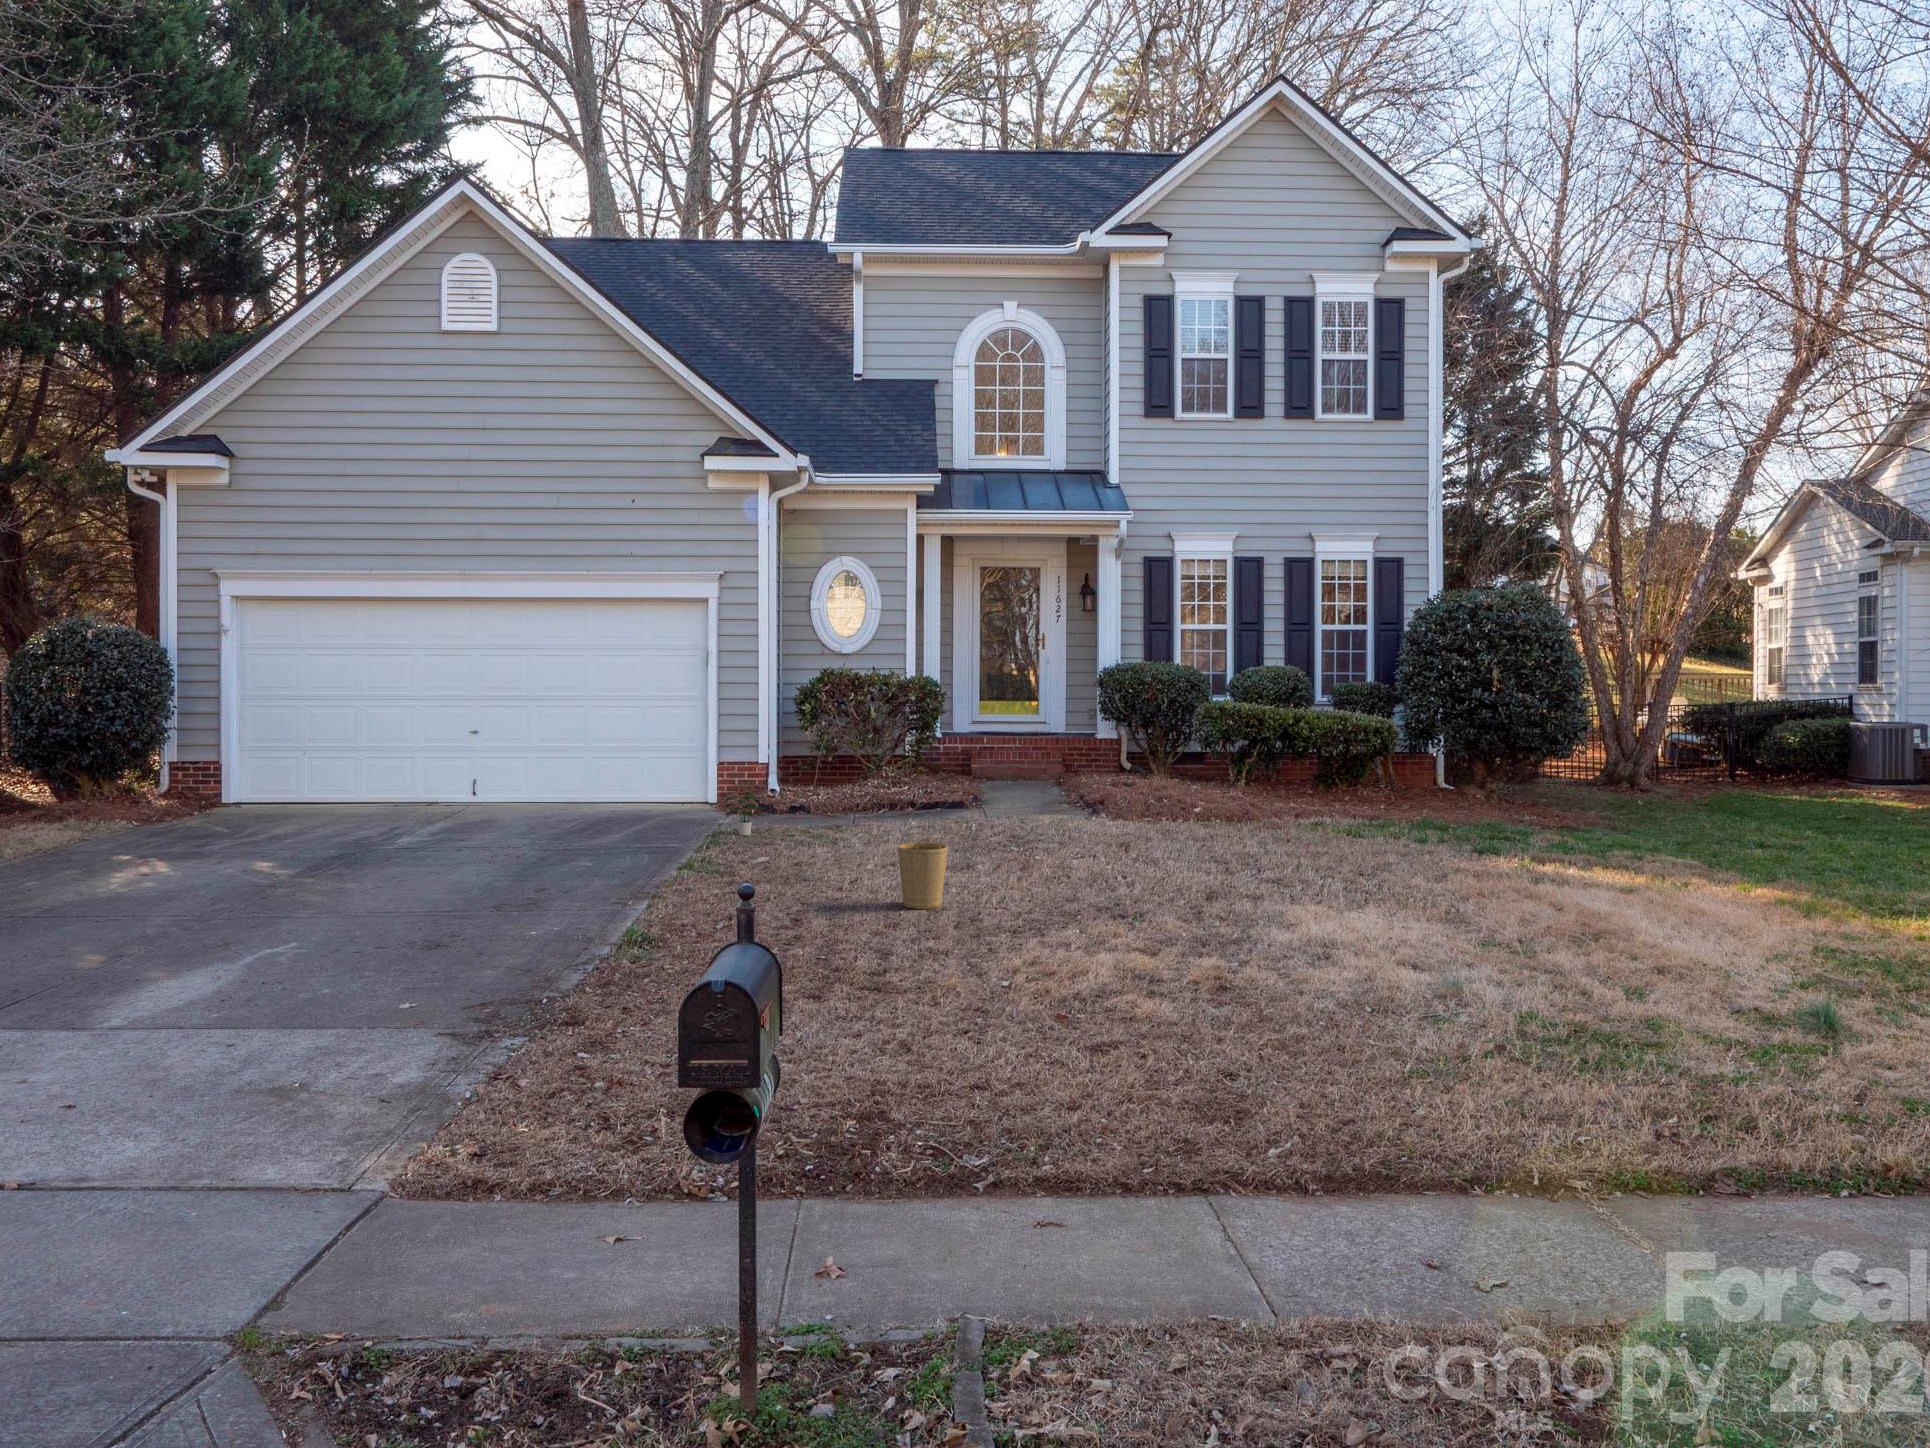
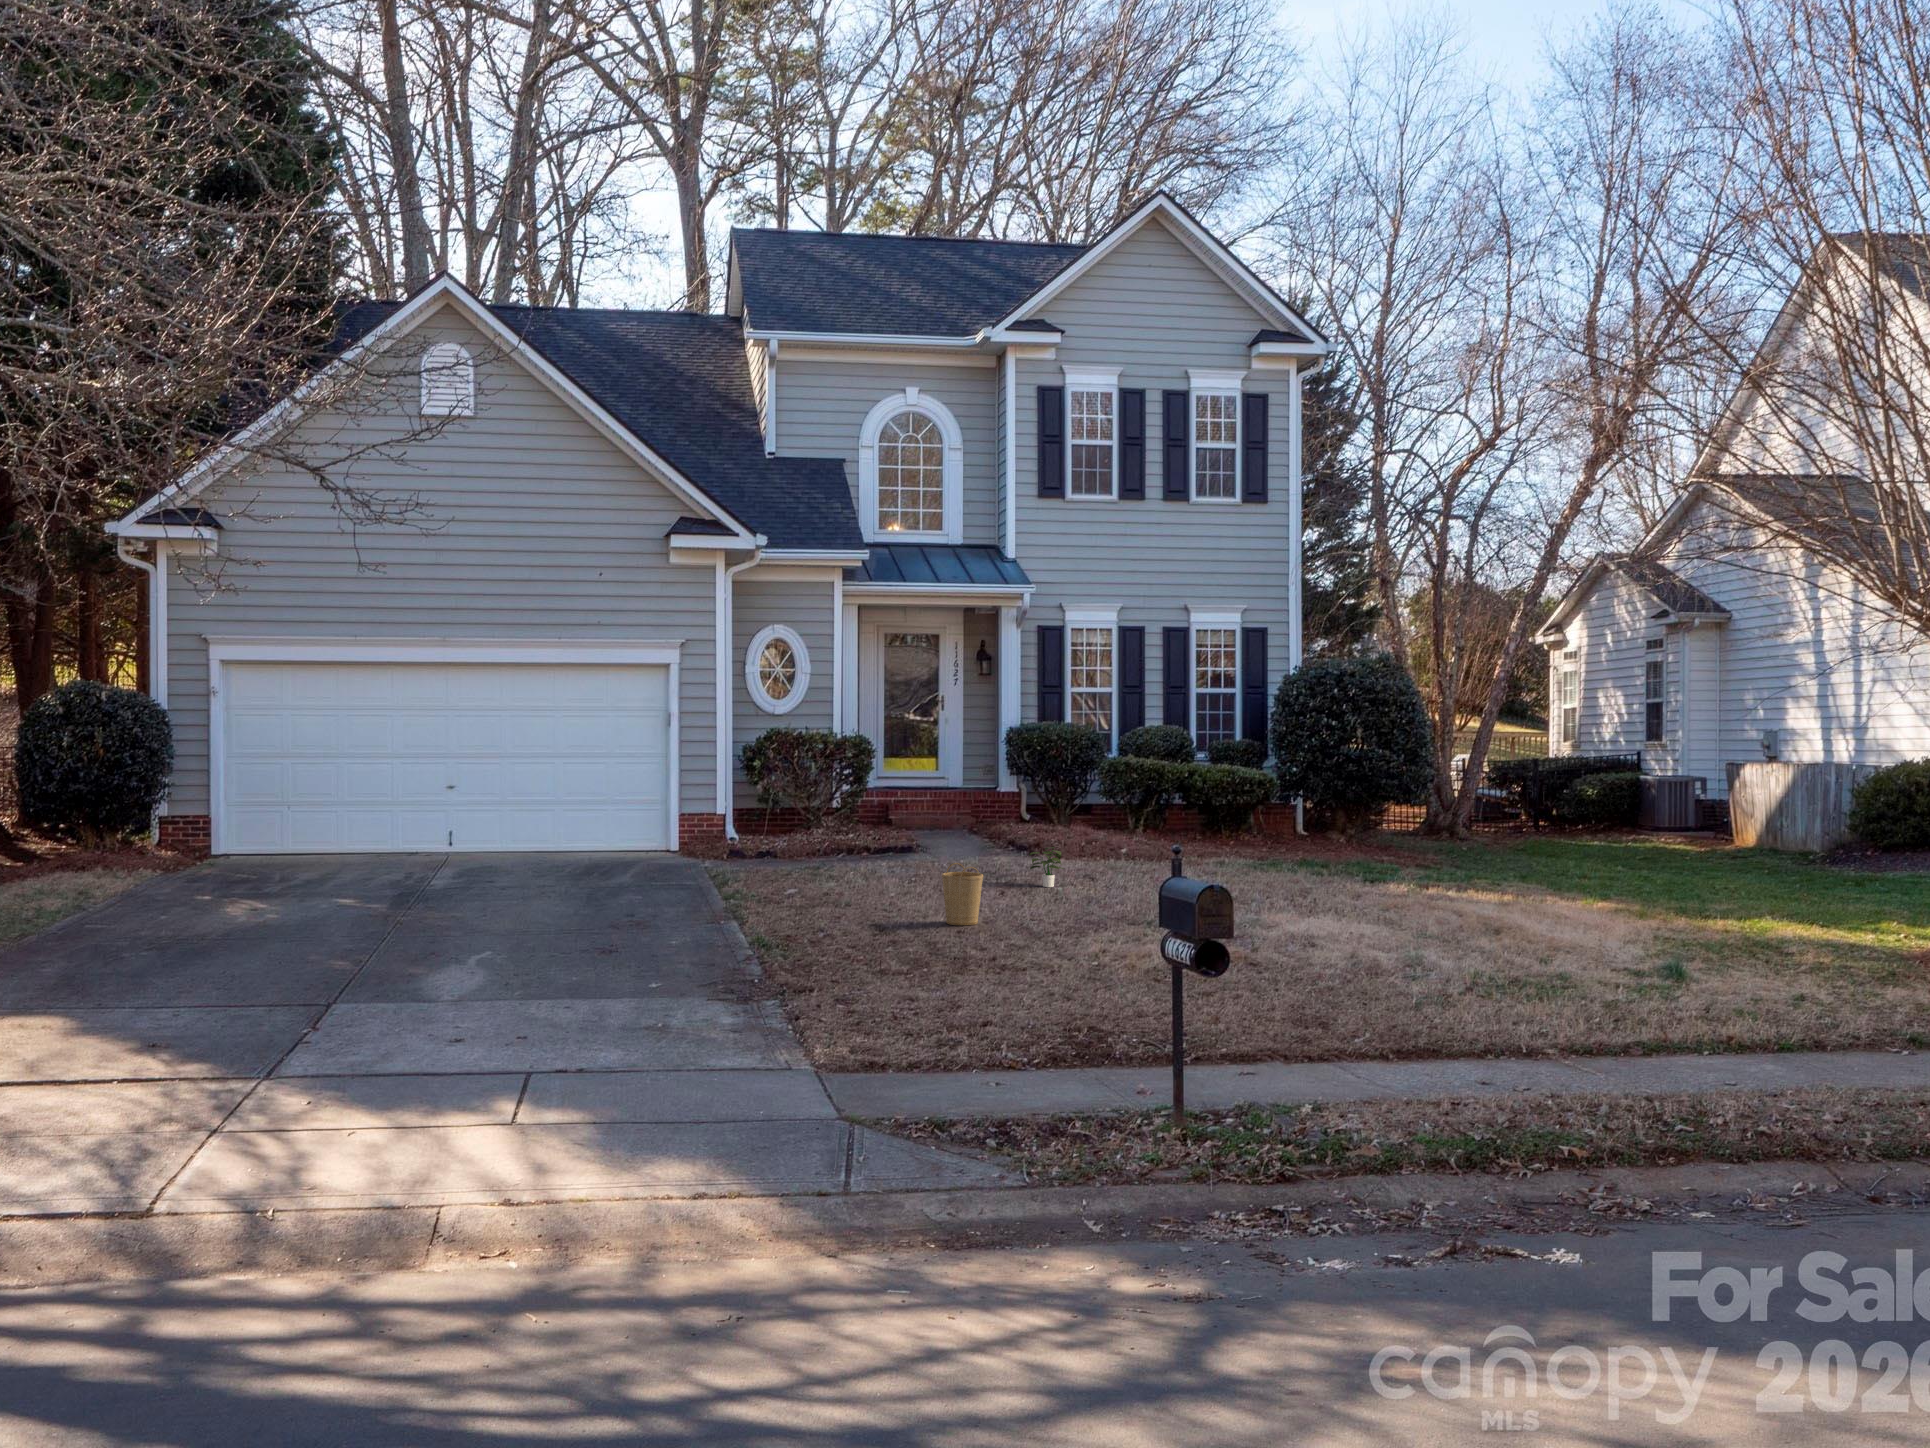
potted plant: present [725,792,765,835] -> present [1029,847,1064,887]

